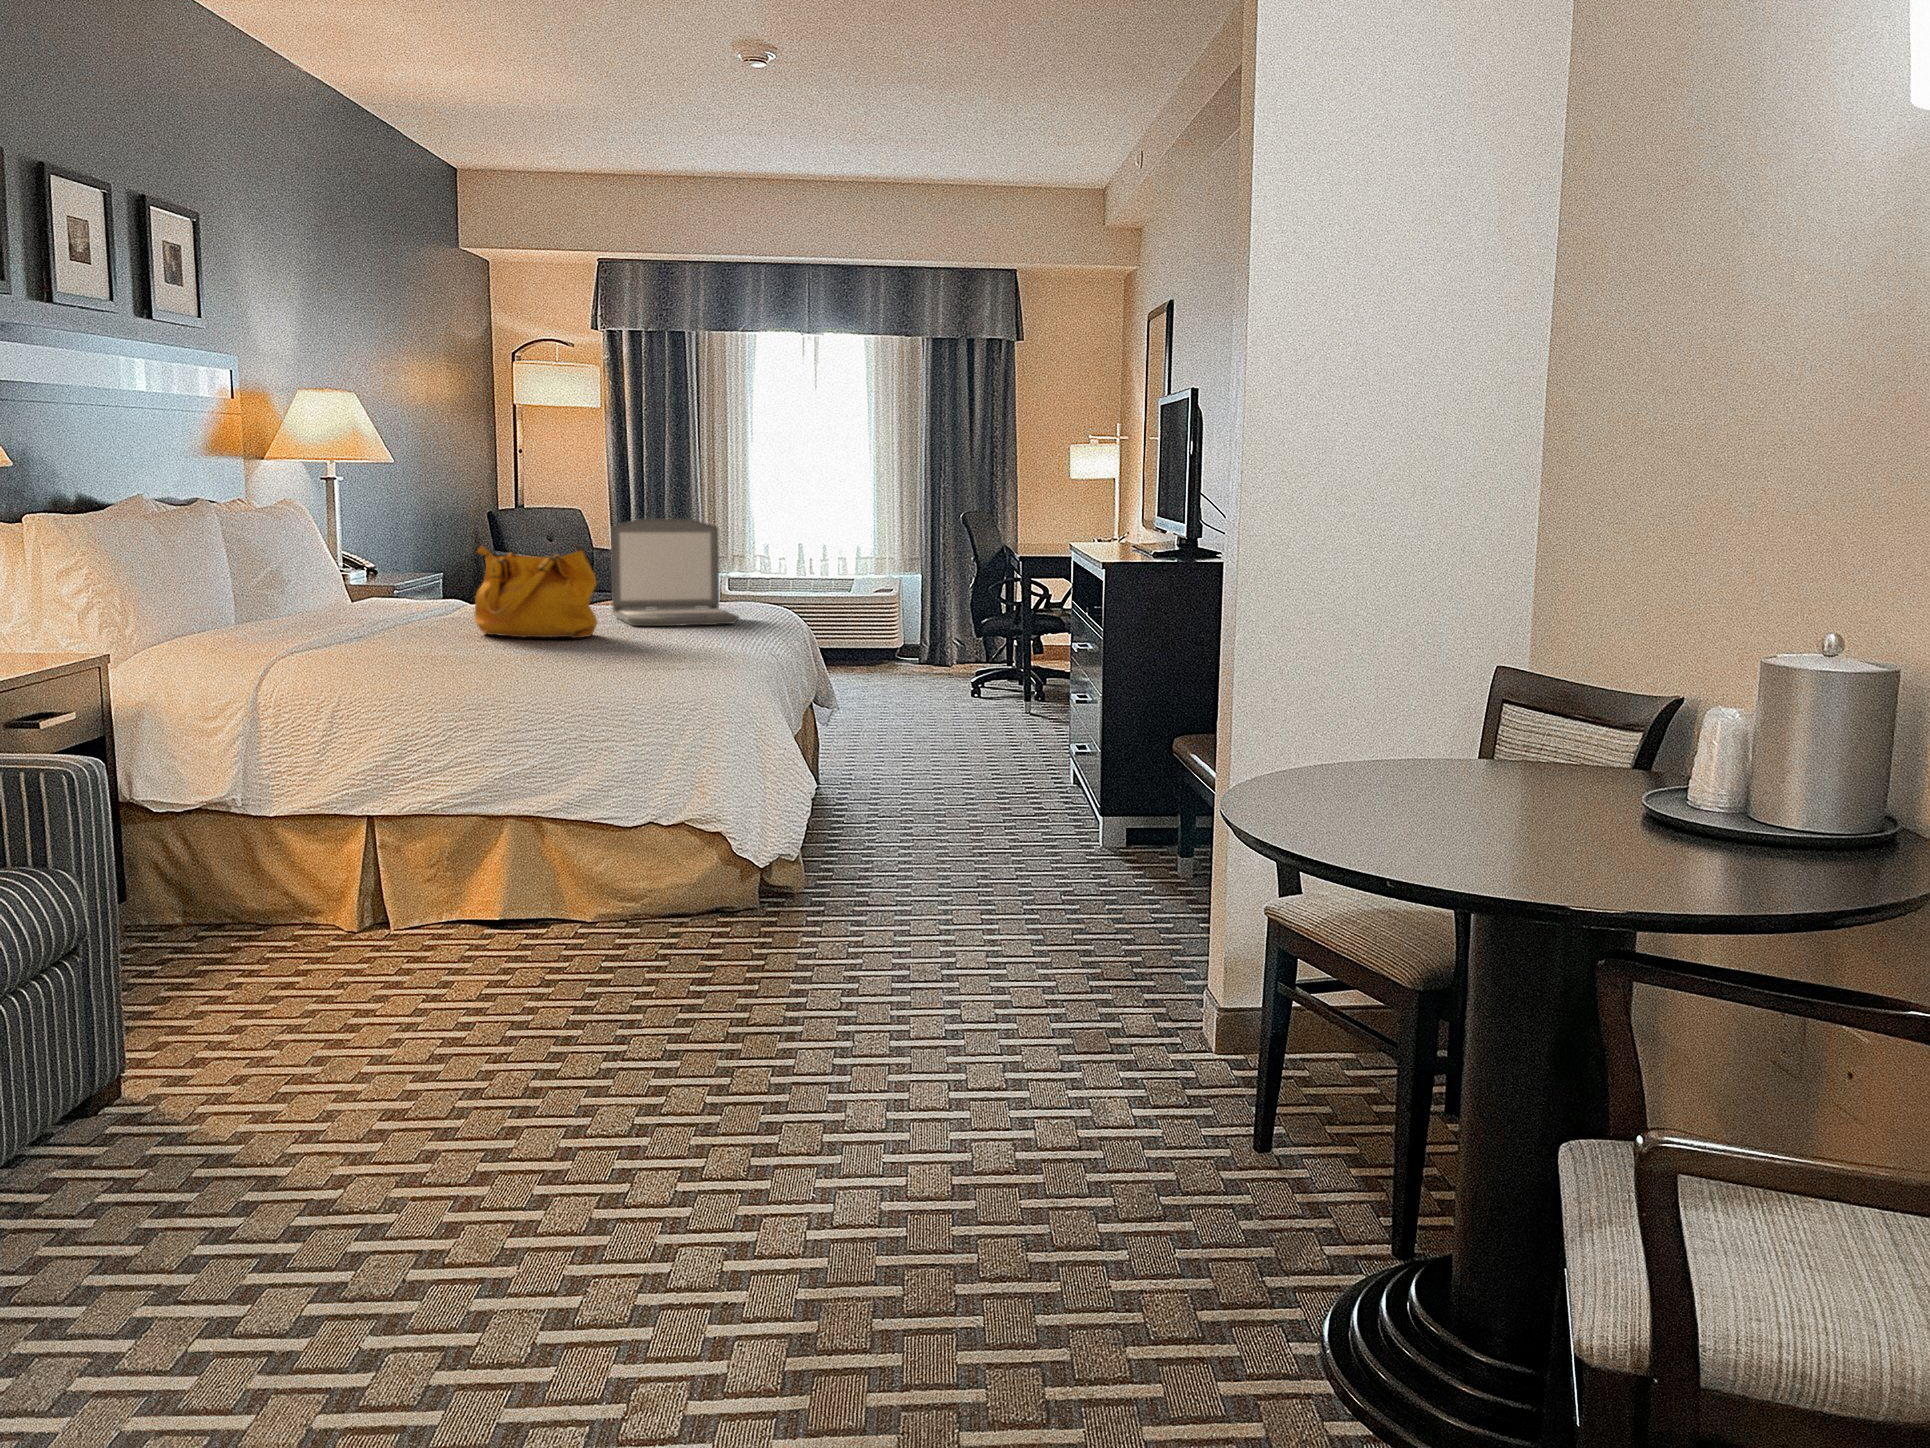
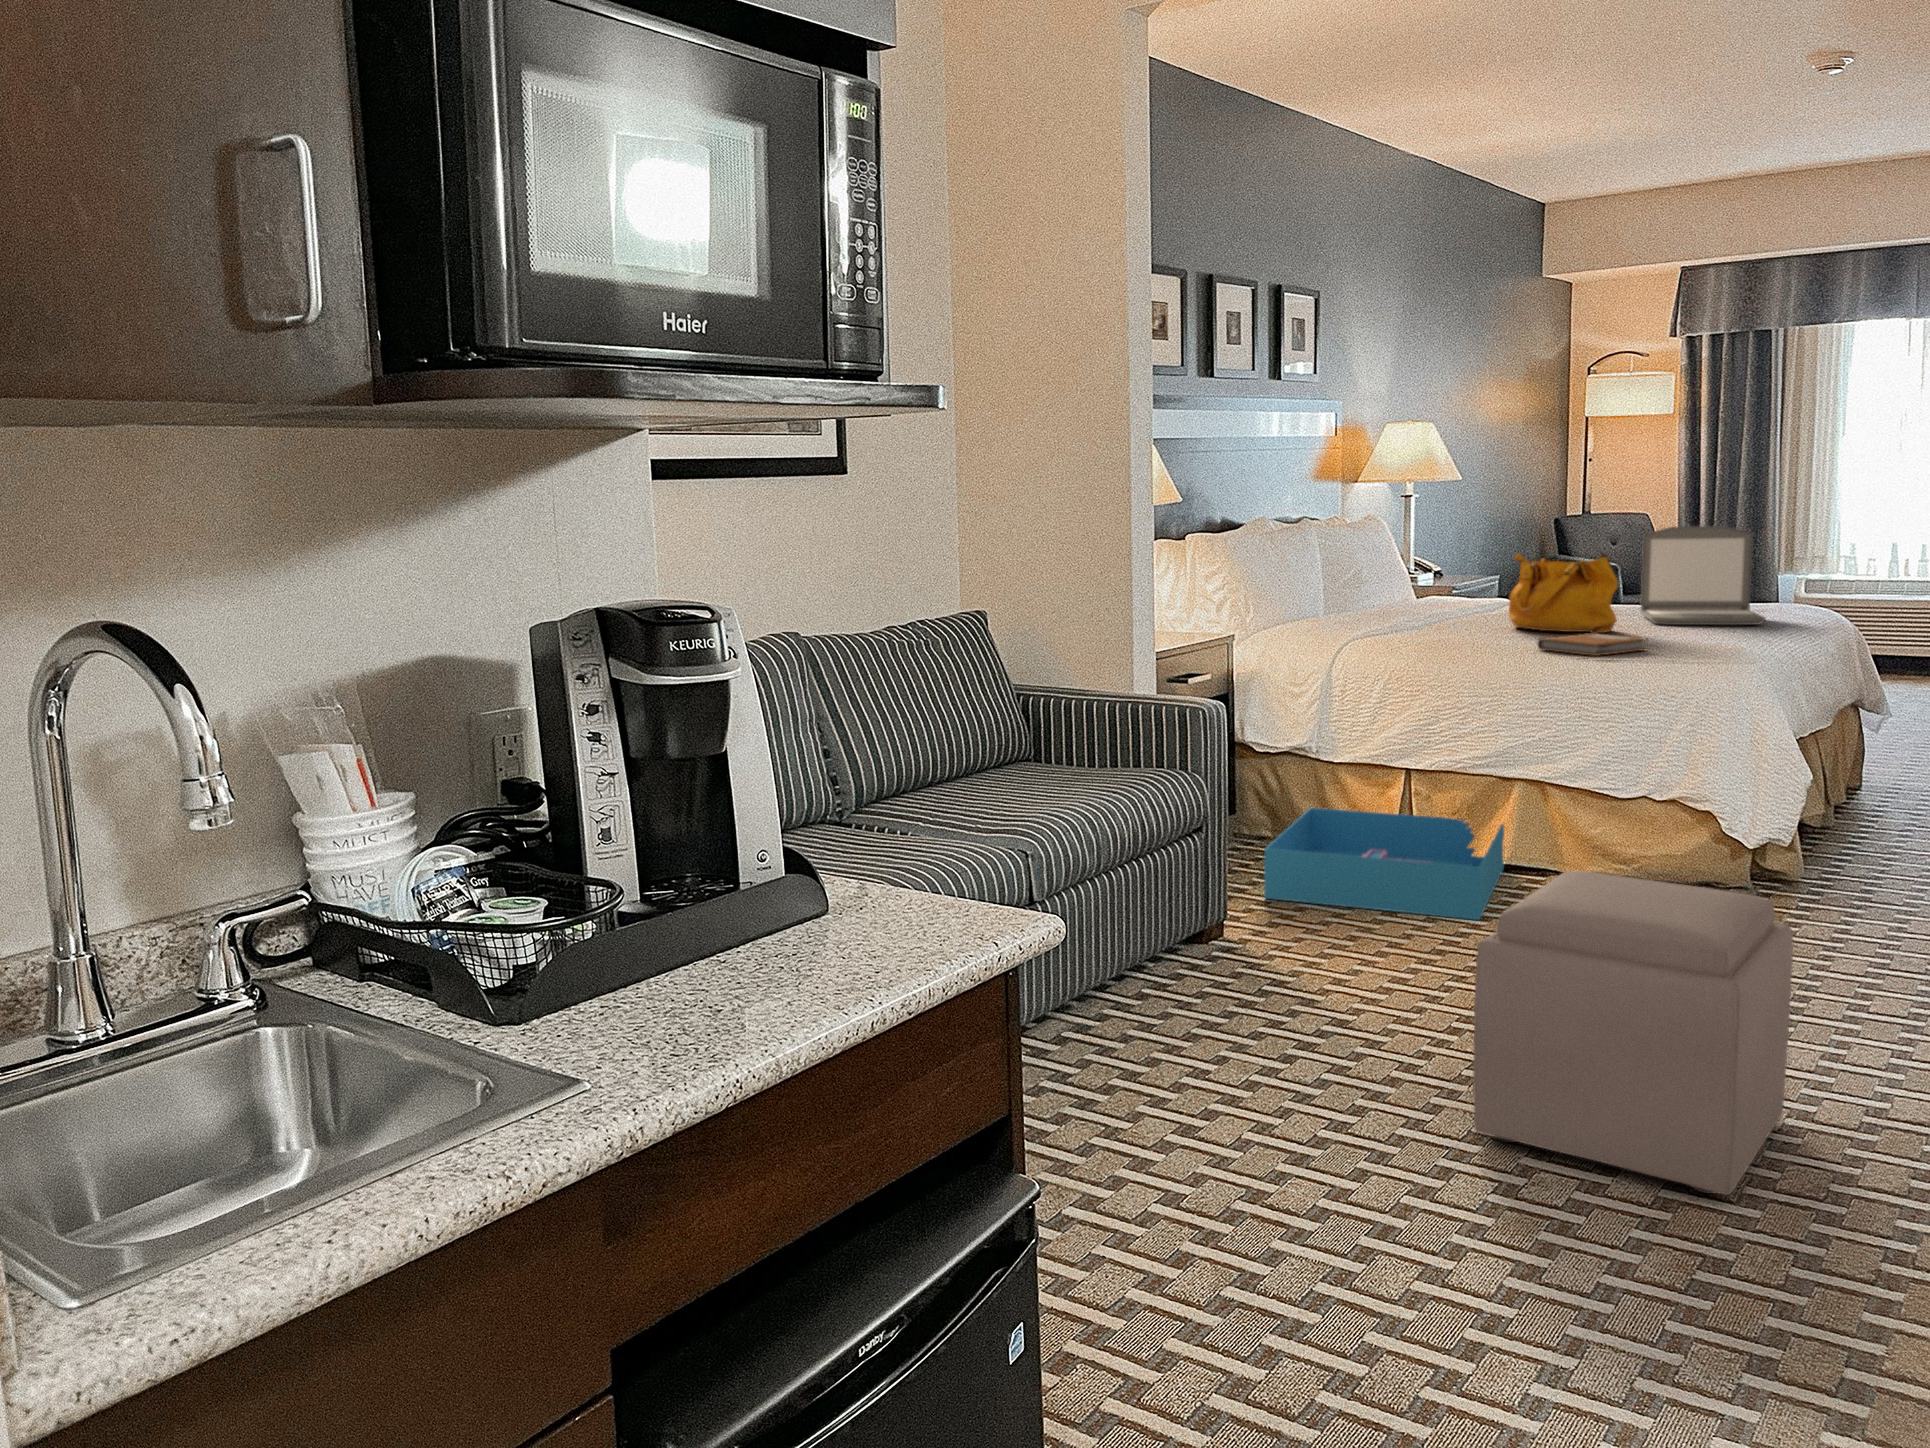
notebook: none [520,638,641,665] -> present [1538,633,1647,656]
storage bin: none [178,870,495,1023] -> present [1264,808,1505,920]
ottoman: none [538,946,884,1340] -> present [1473,871,1793,1195]

